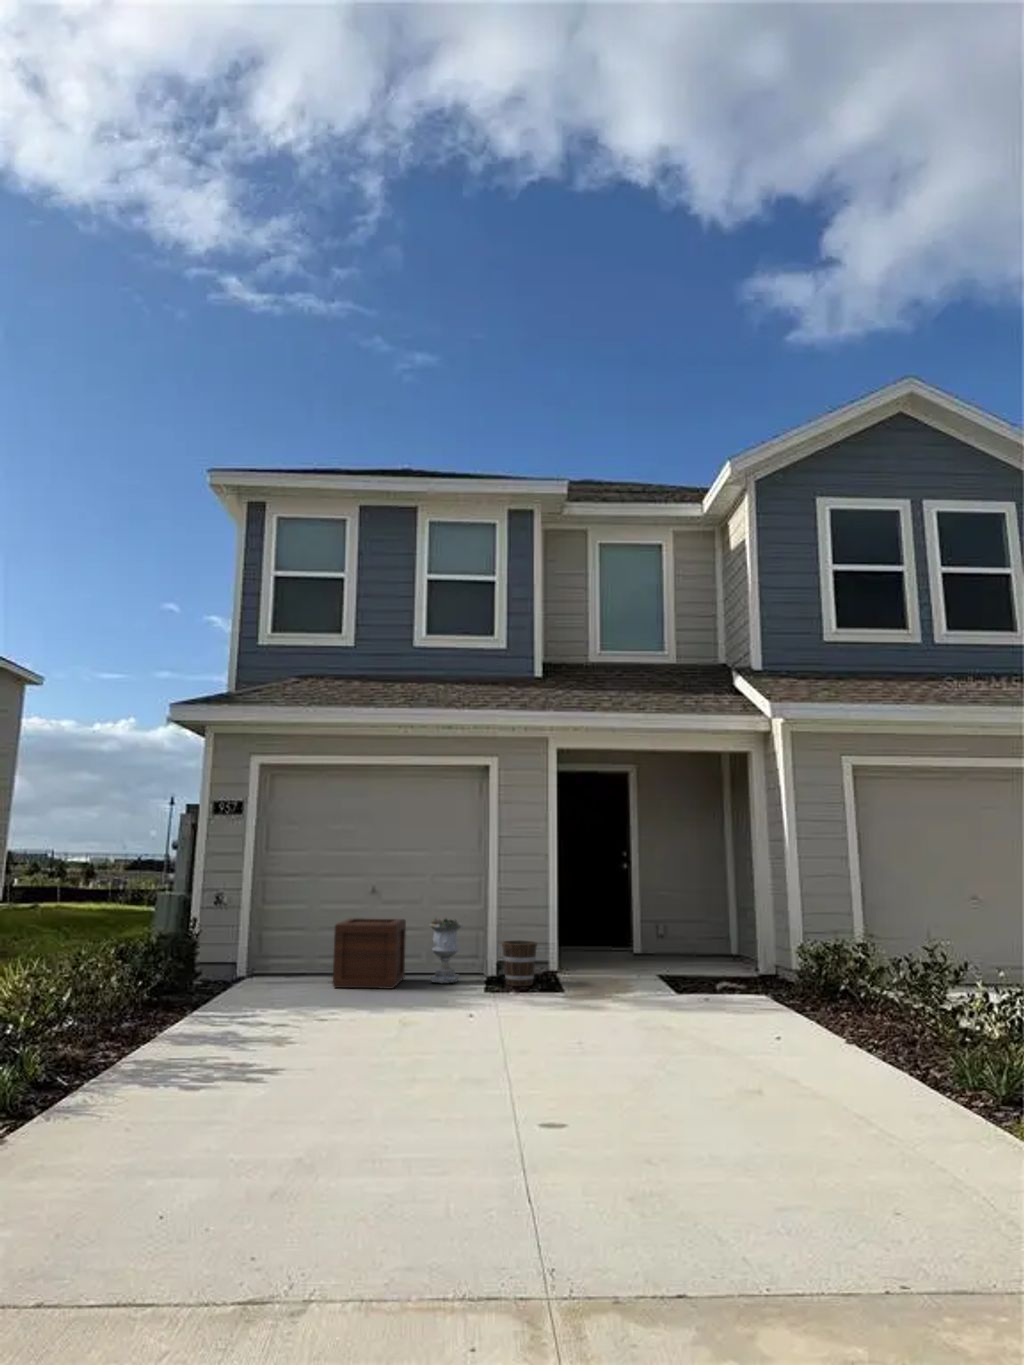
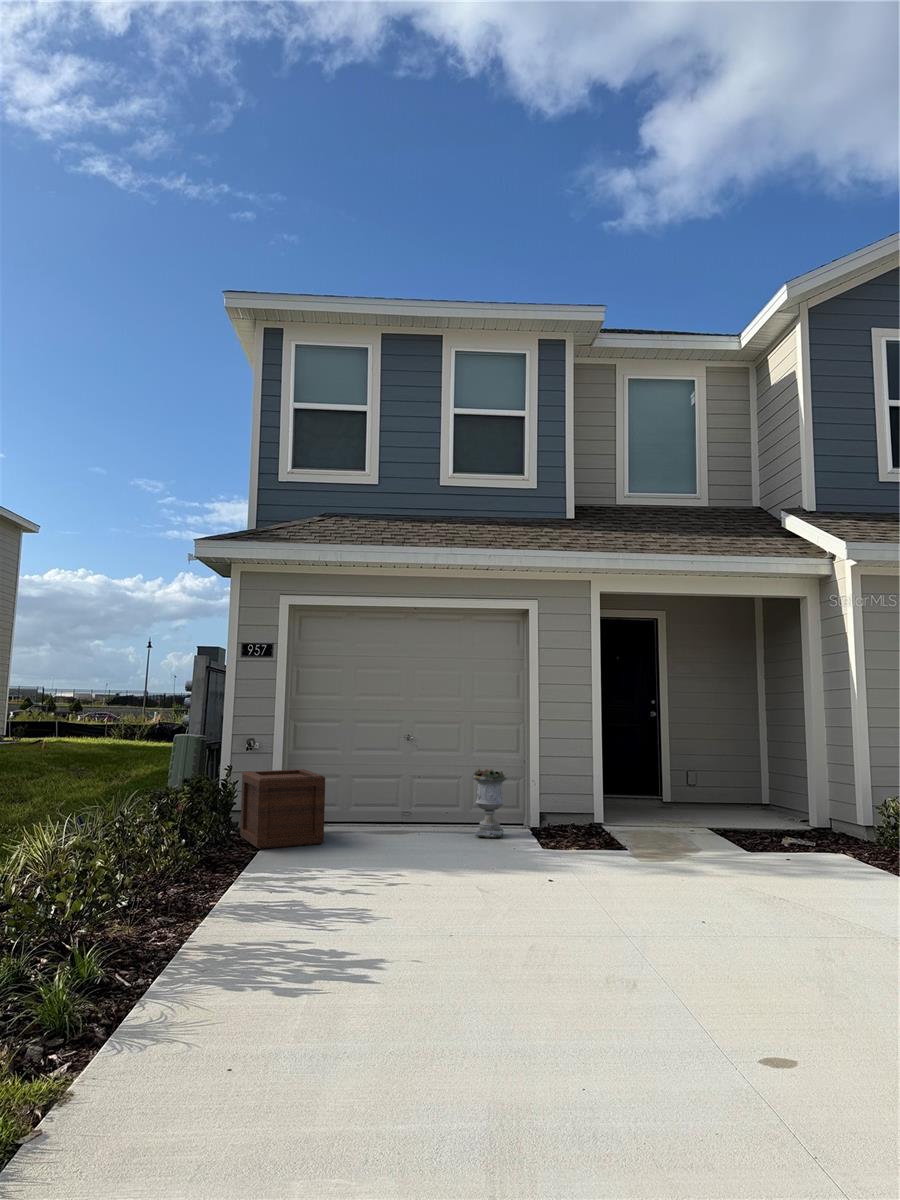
wooden crate: present [333,918,406,989] -> present [240,769,325,849]
bucket: present [502,940,537,986] -> none [550,793,588,841]

